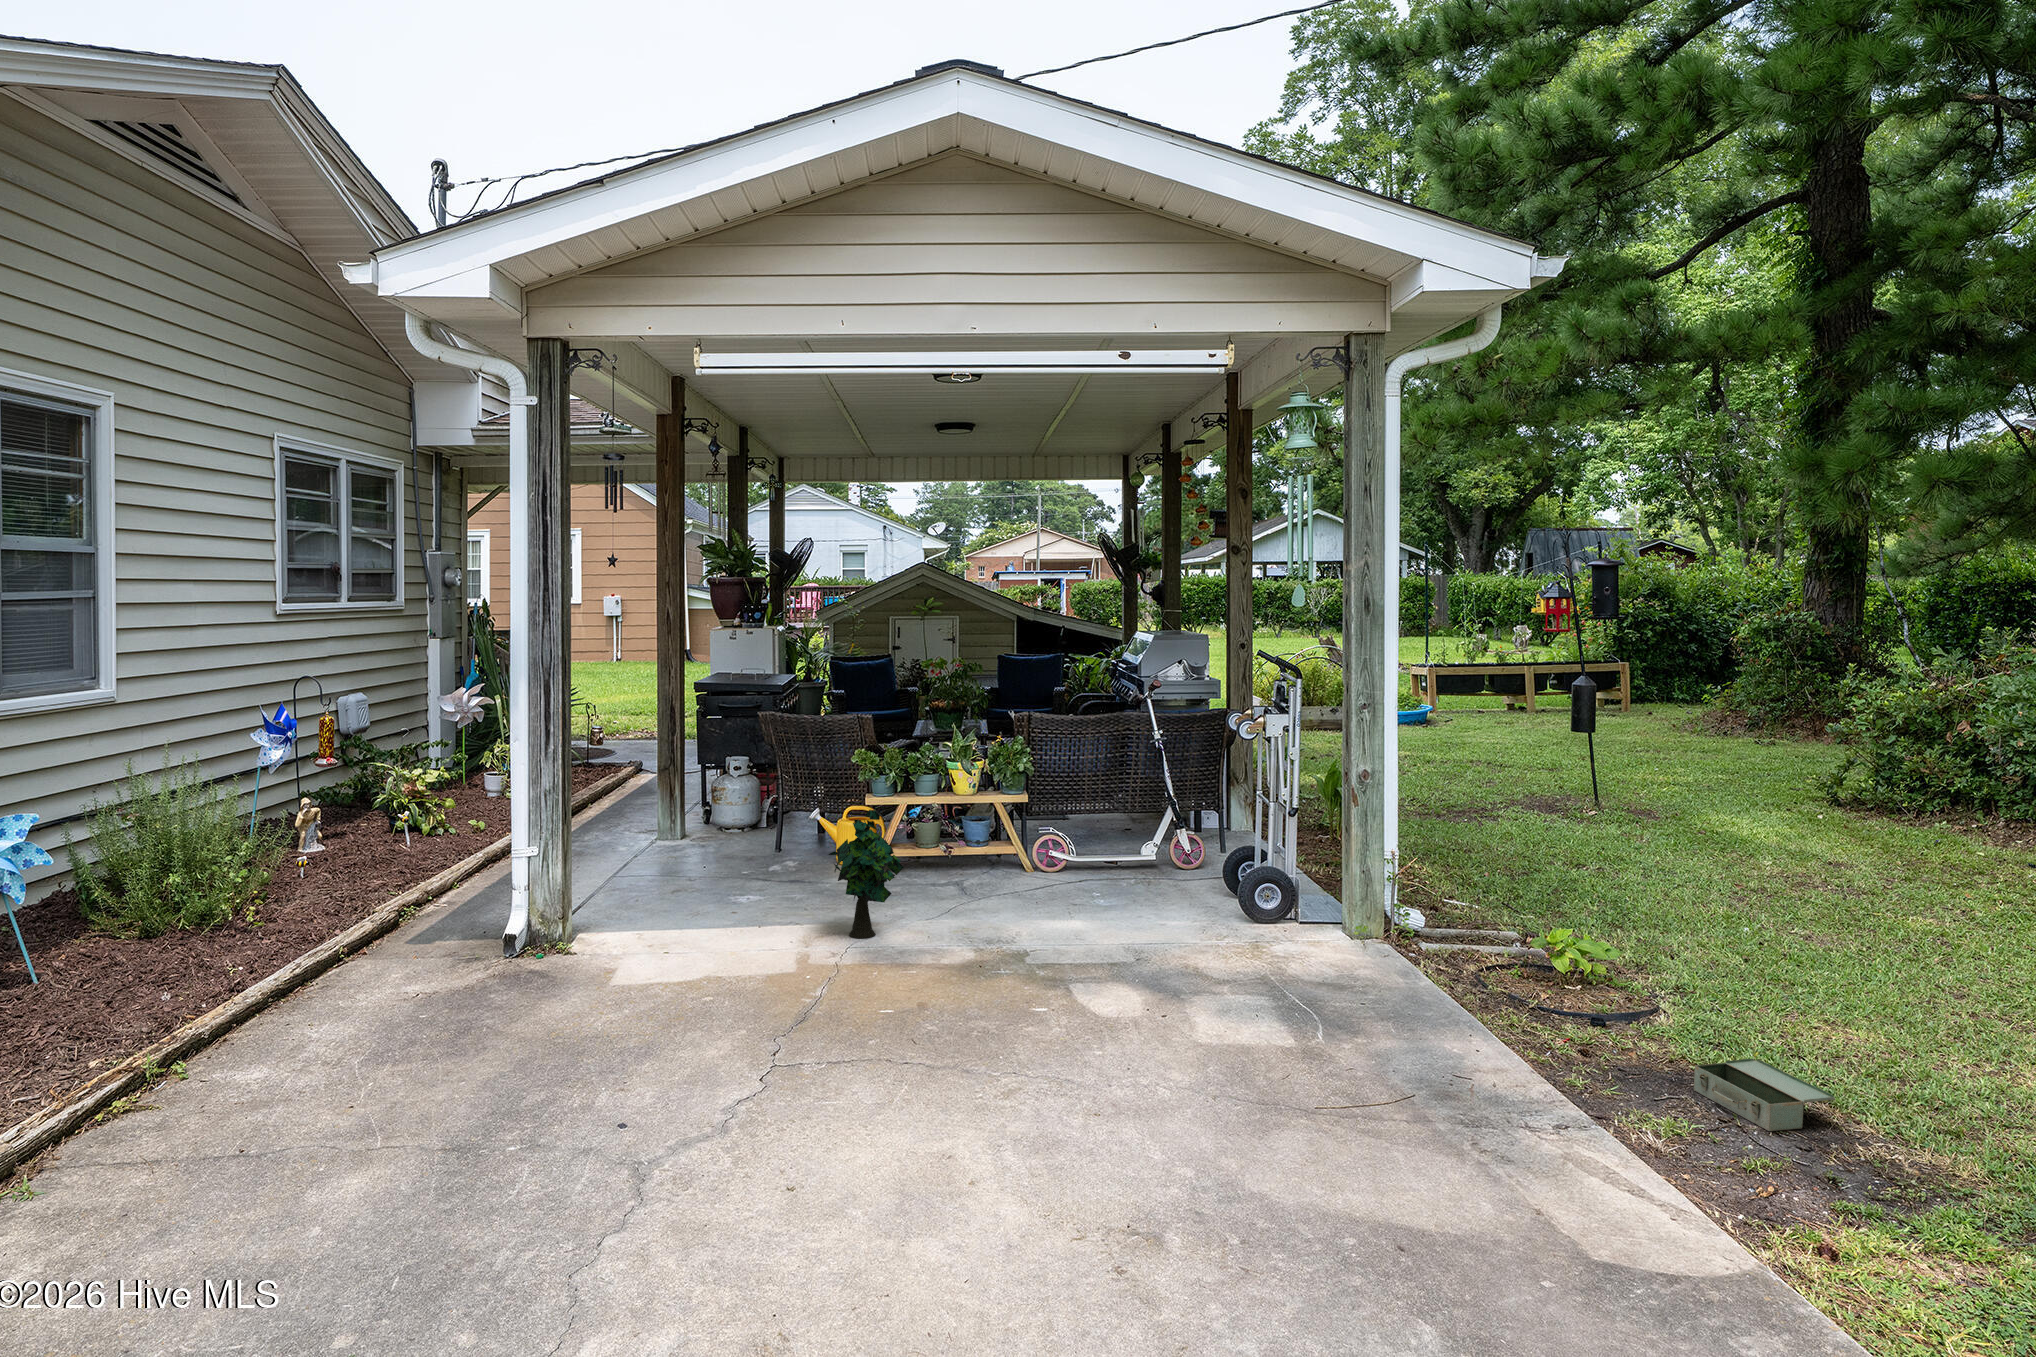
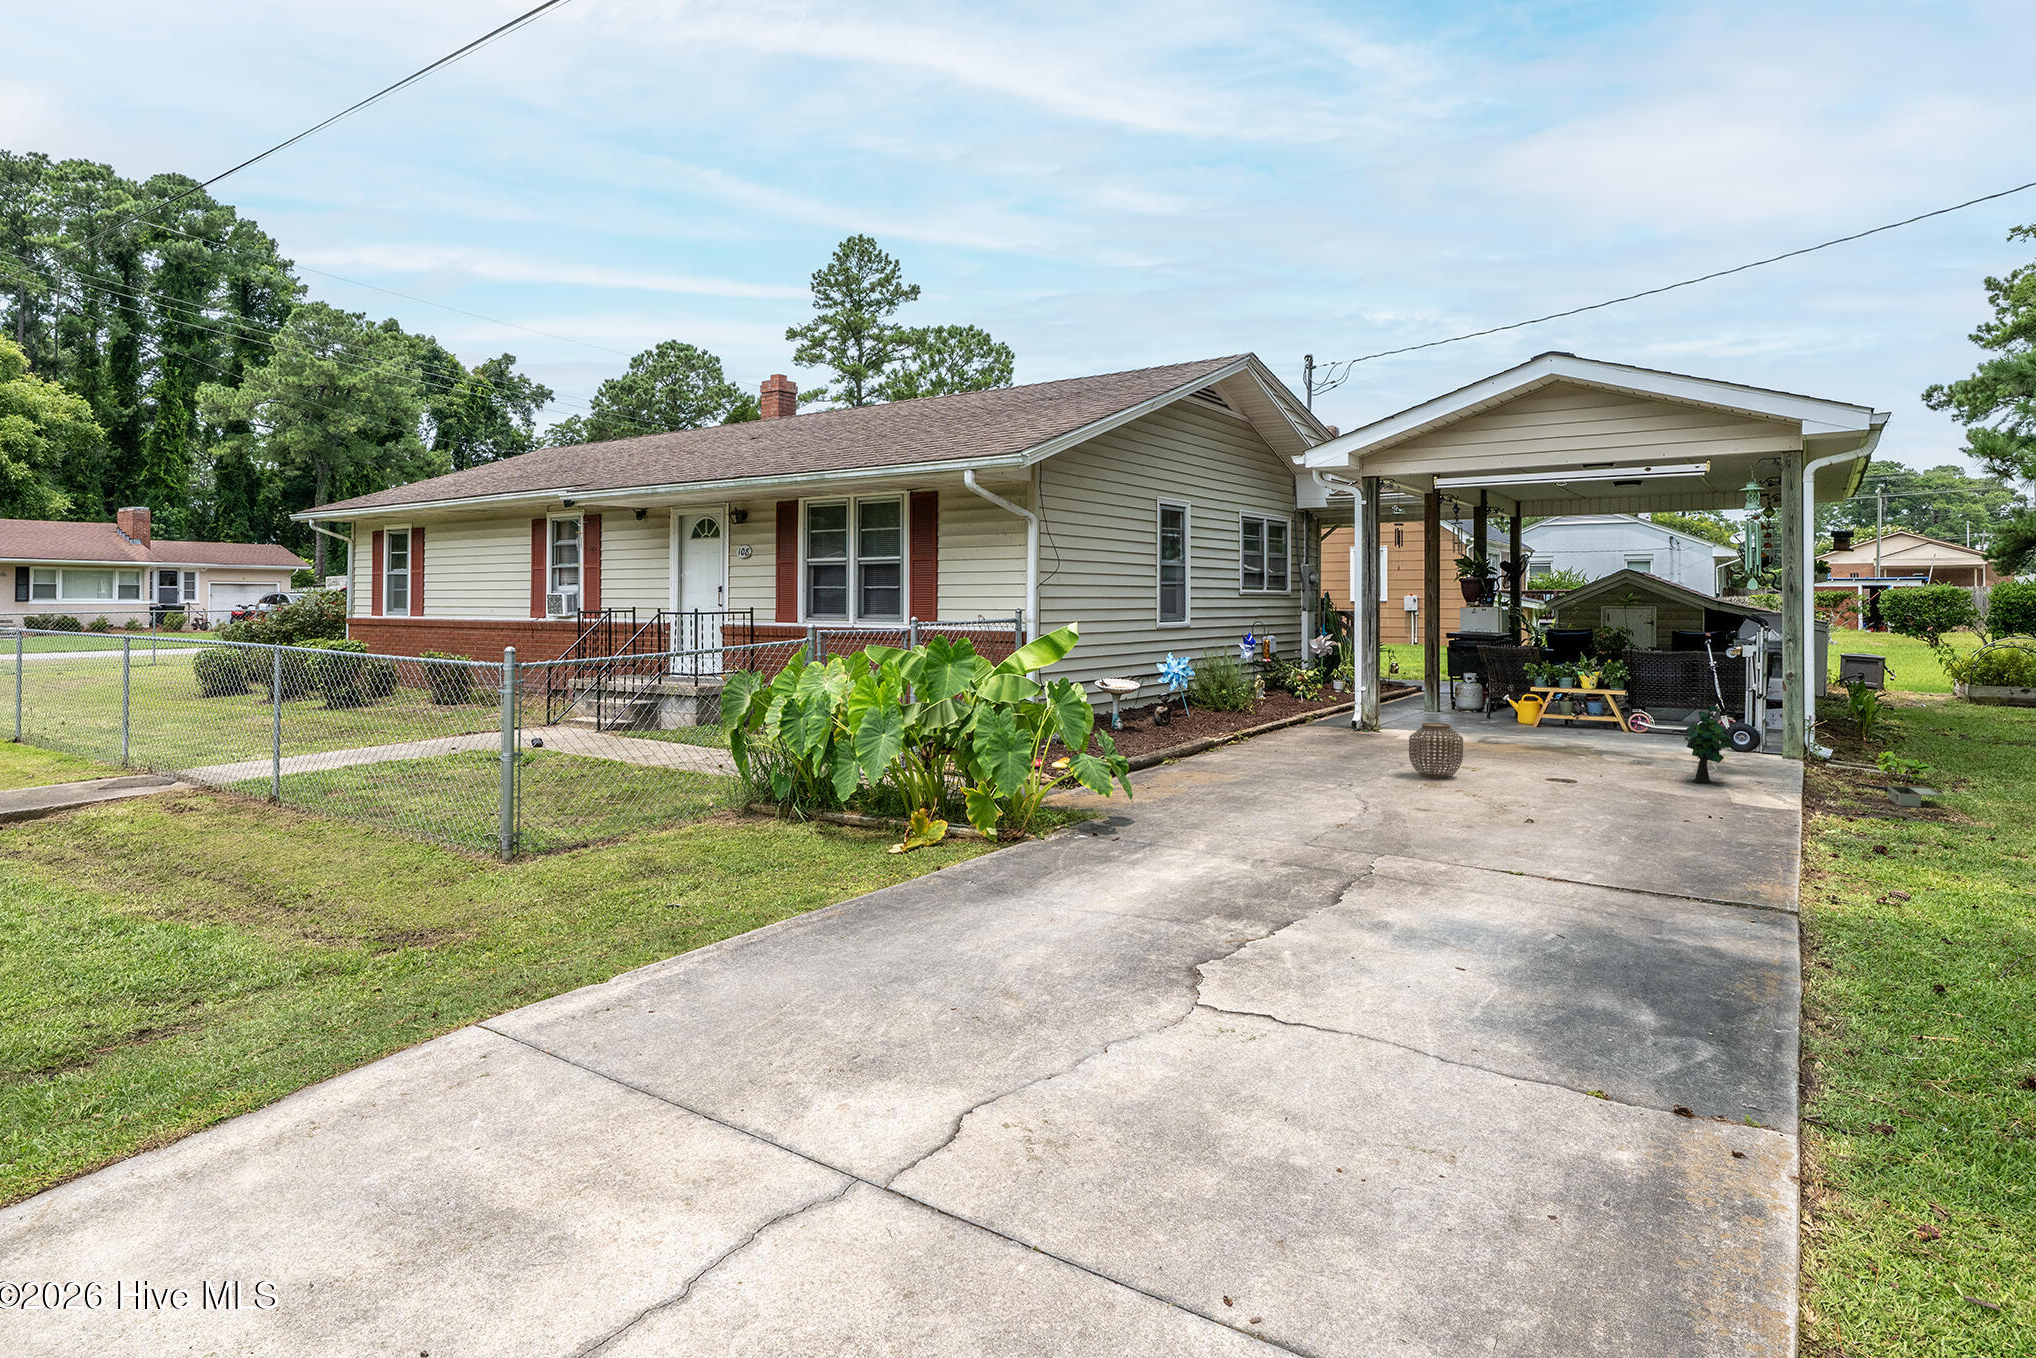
decorative plant: present [828,809,904,938] -> present [1680,706,1733,783]
woven basket: none [680,1042,842,1236] -> present [1409,723,1463,779]

